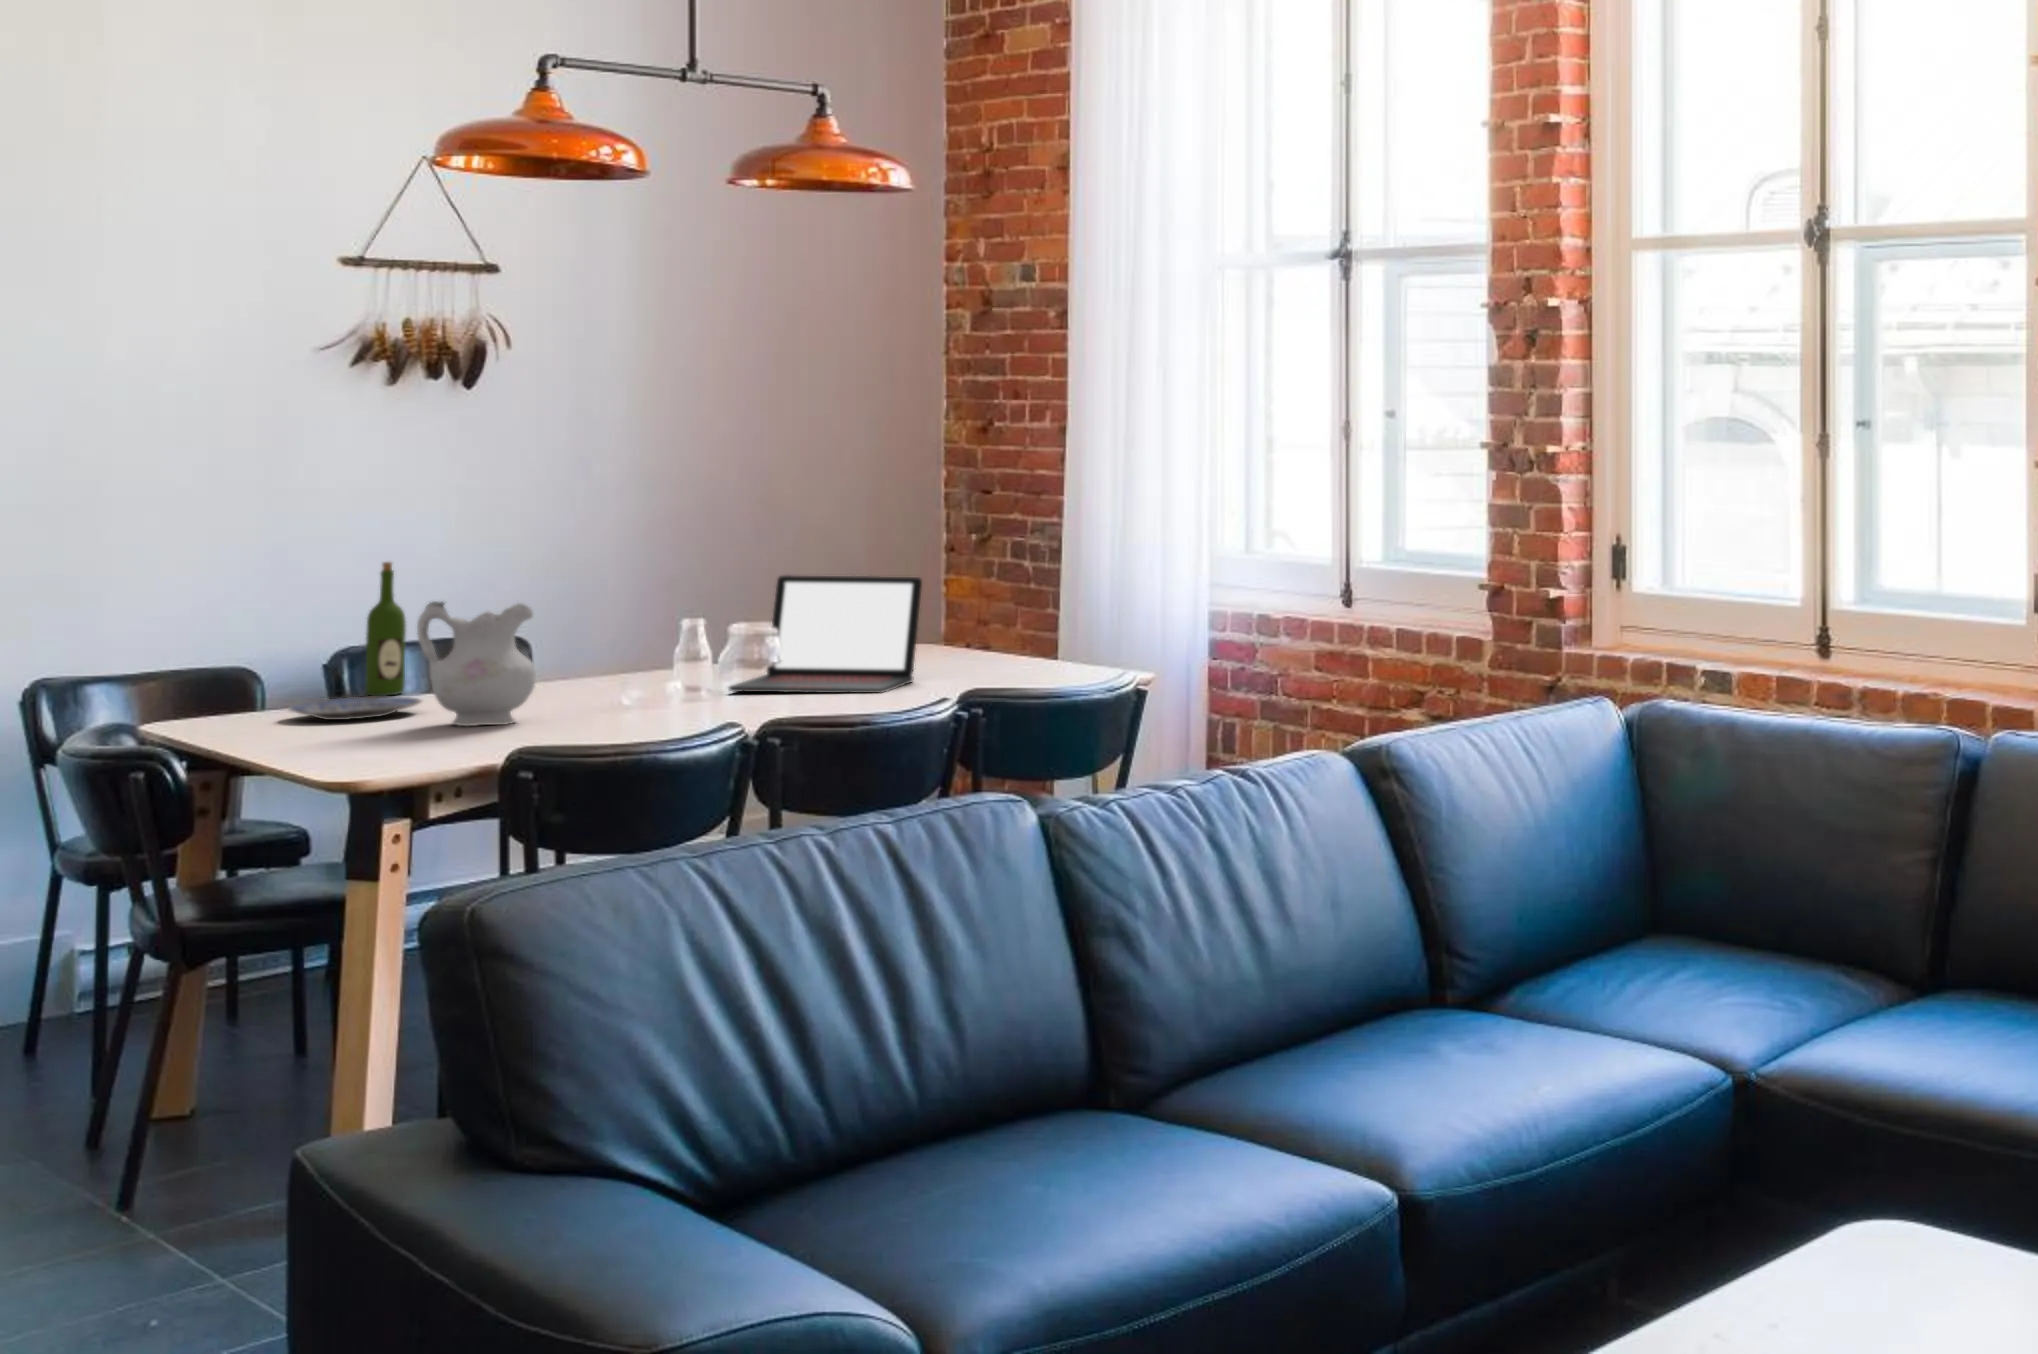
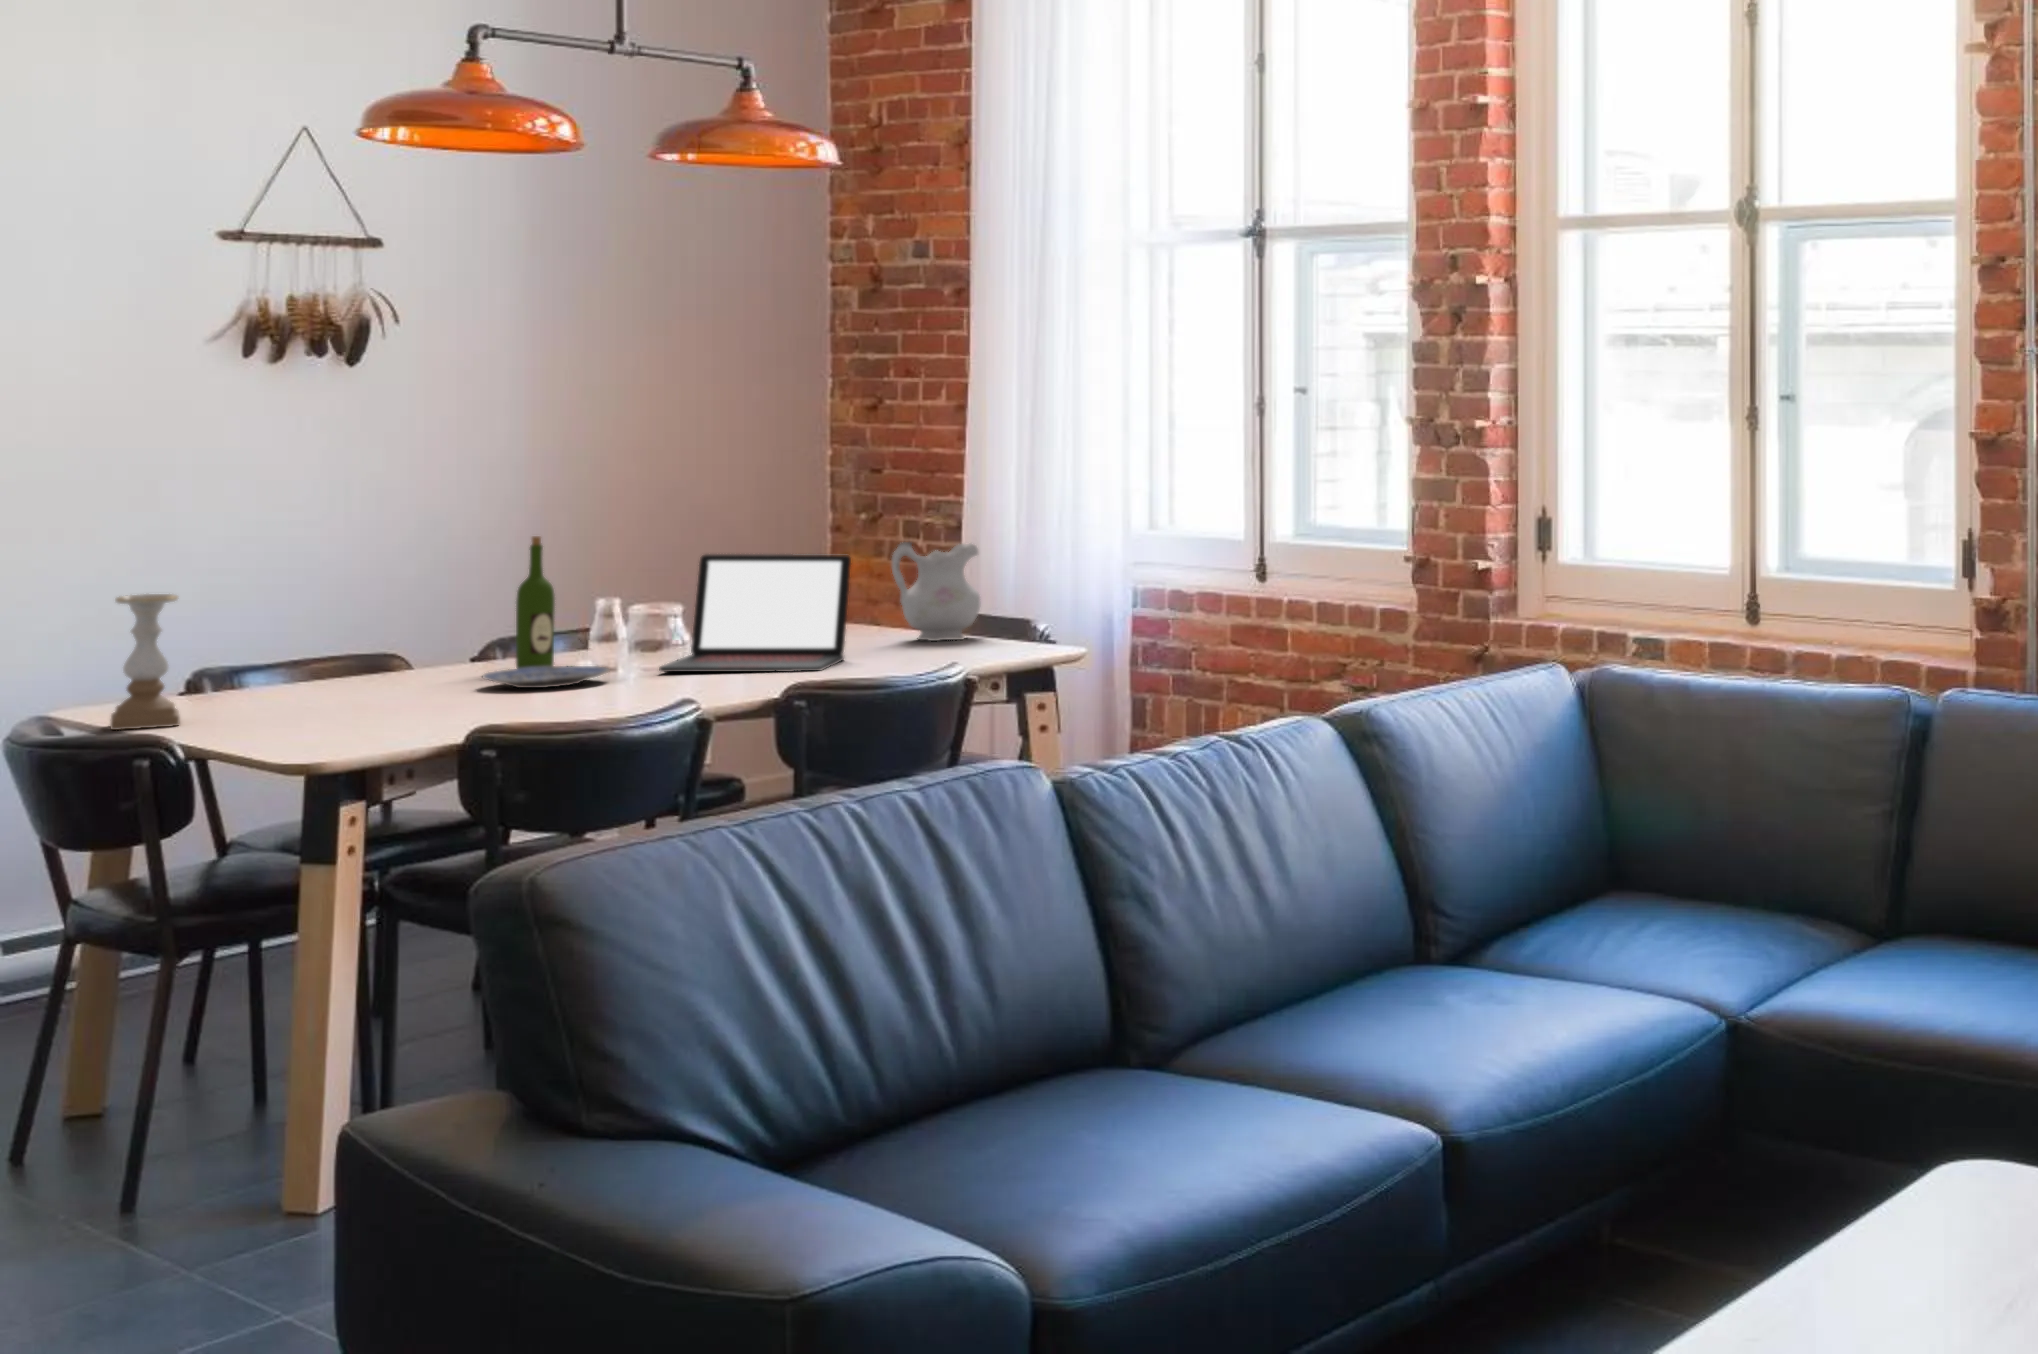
wine bottle: present [365,562,406,696] -> present [516,536,555,669]
ceramic pitcher: present [417,601,536,726] -> present [892,542,980,641]
candle holder: none [189,611,257,742] -> present [110,594,180,730]
plate: present [288,697,421,720] -> present [483,666,609,688]

